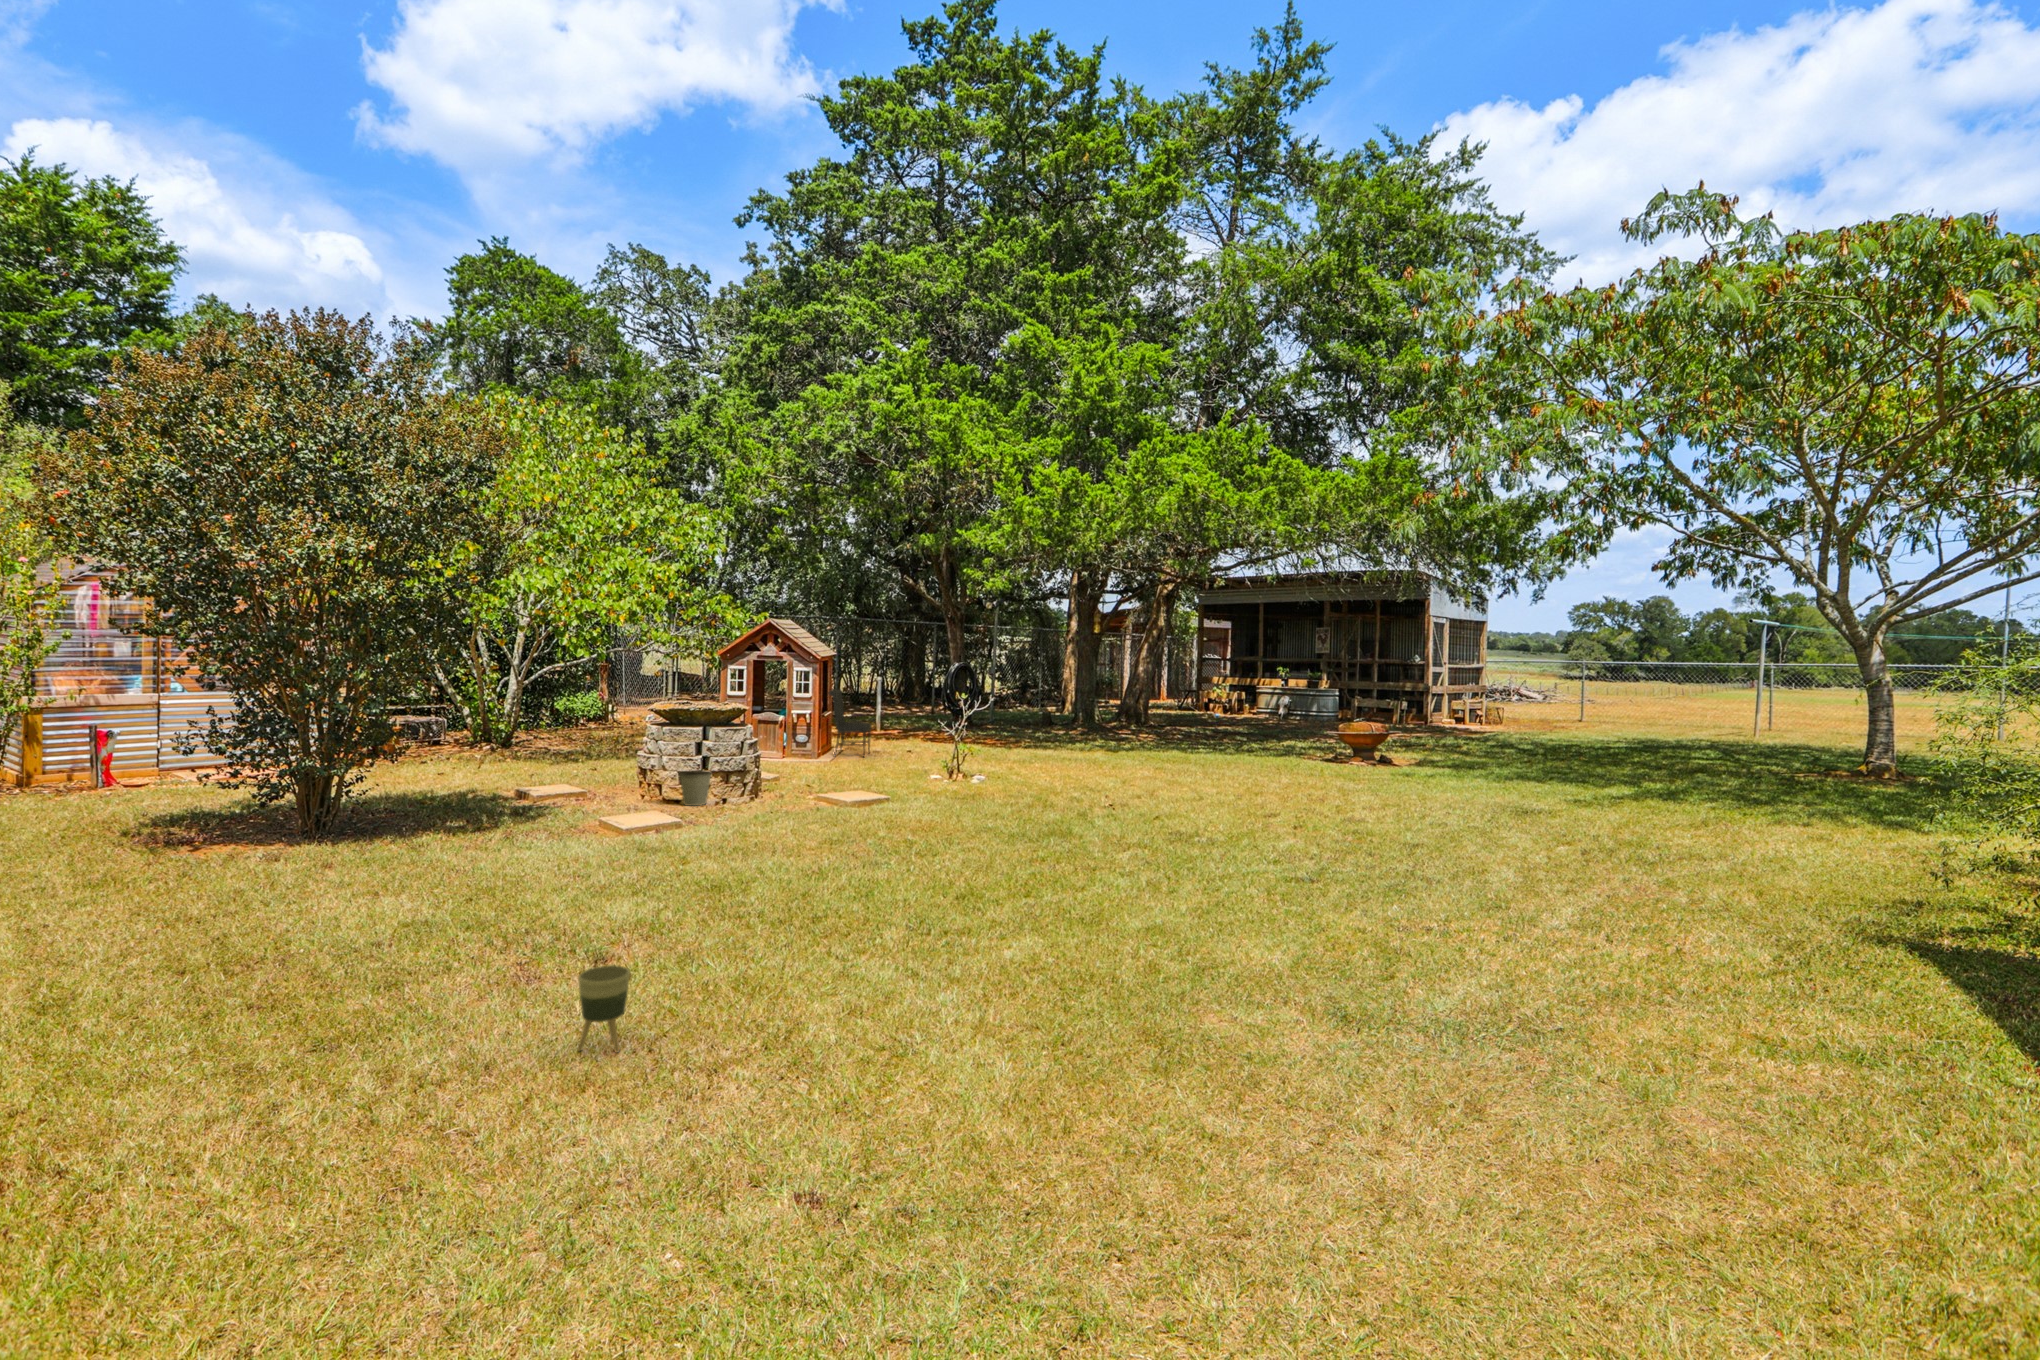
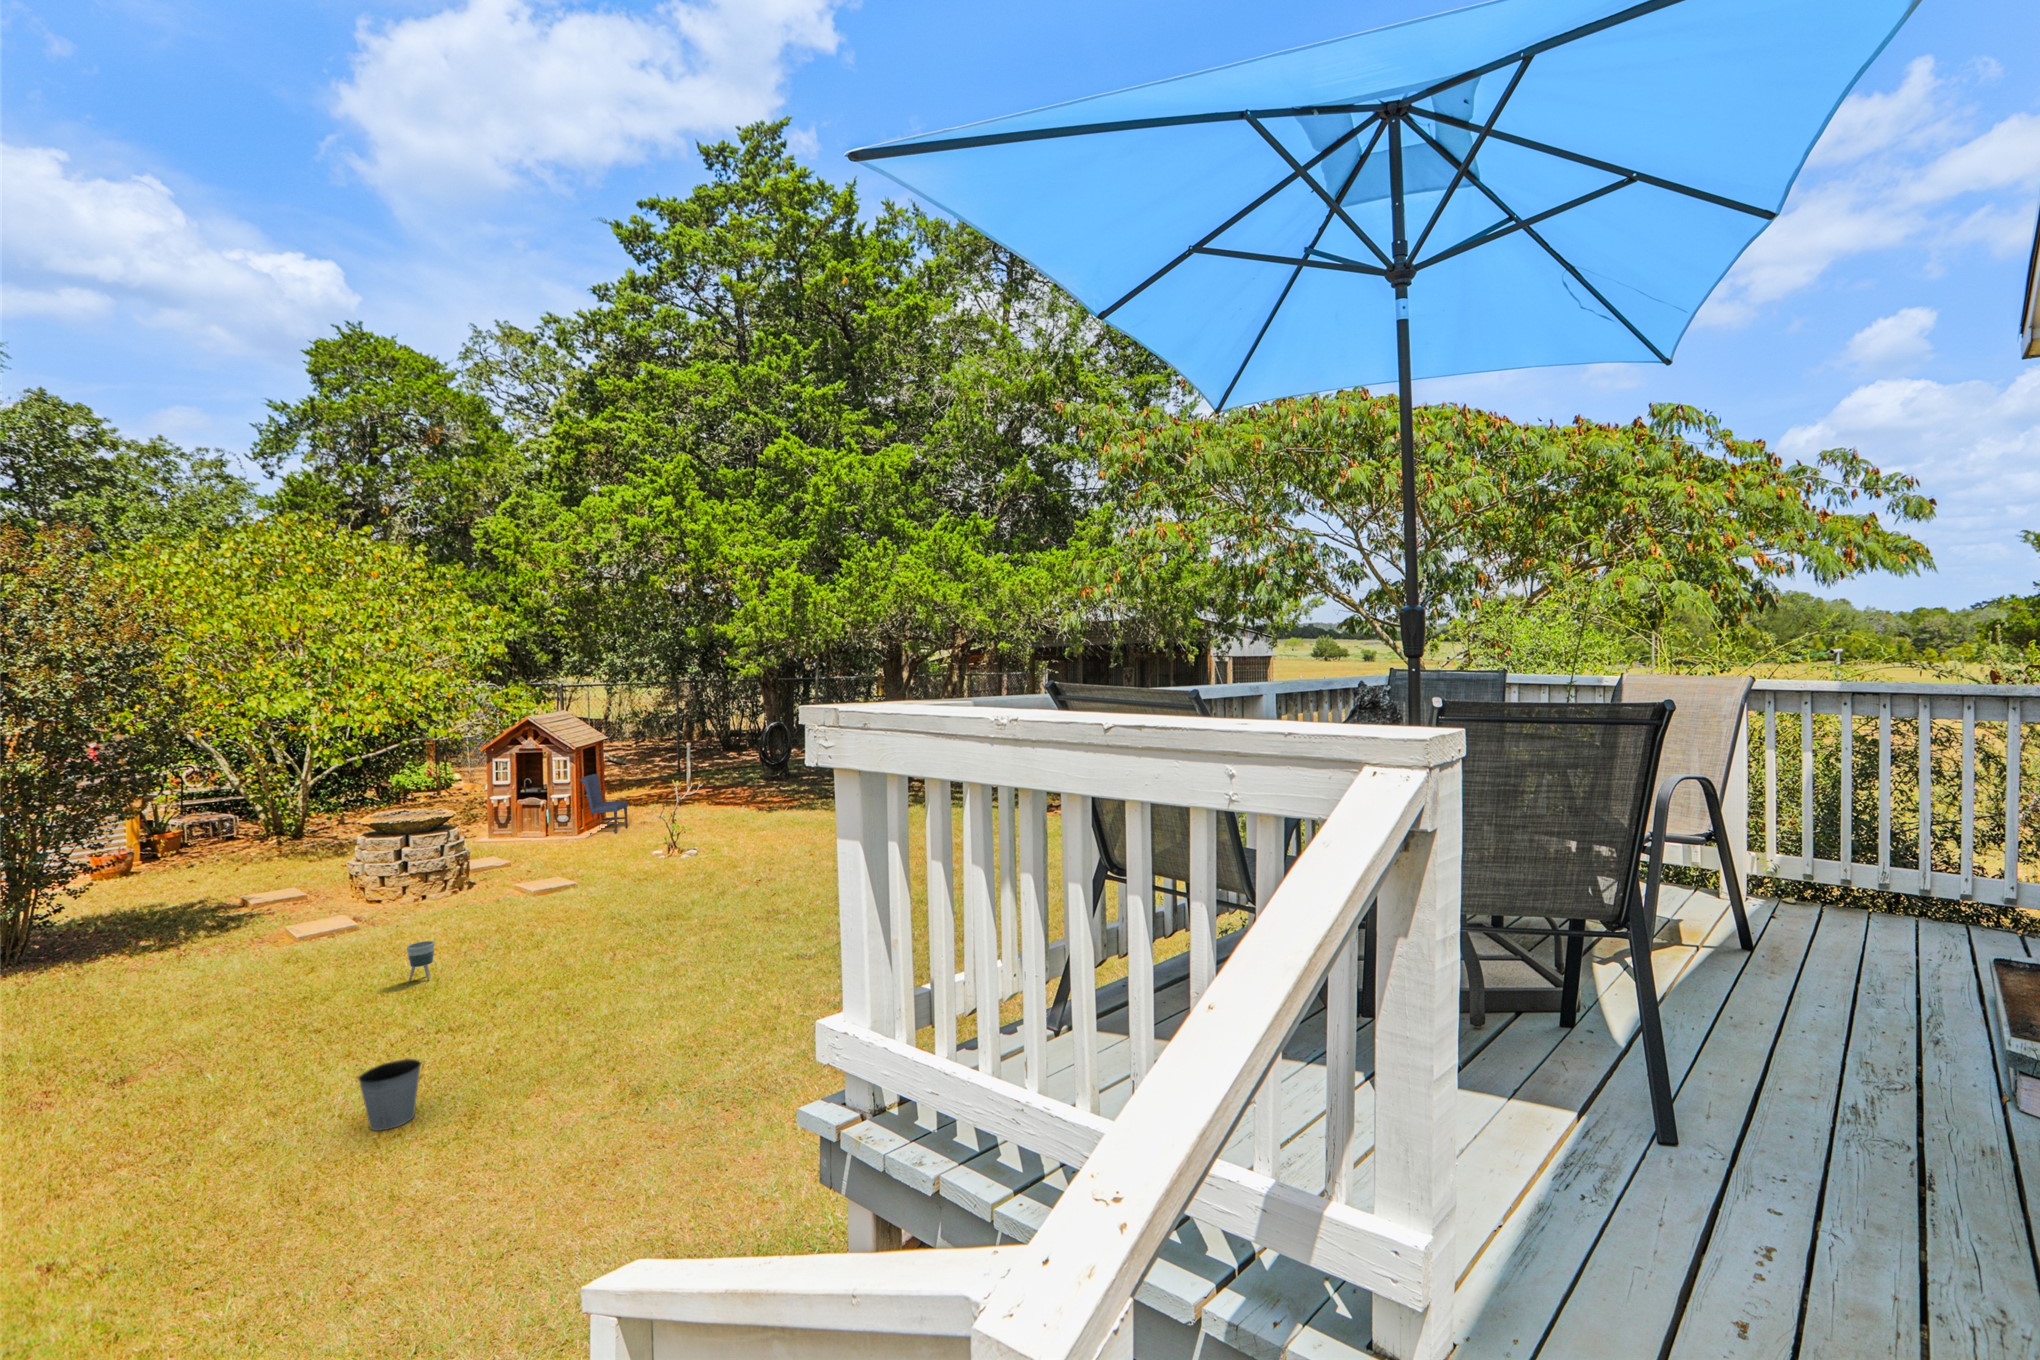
bucket: present [679,770,712,806] -> present [357,1059,421,1131]
planter: present [578,965,630,1052] -> present [407,941,435,982]

